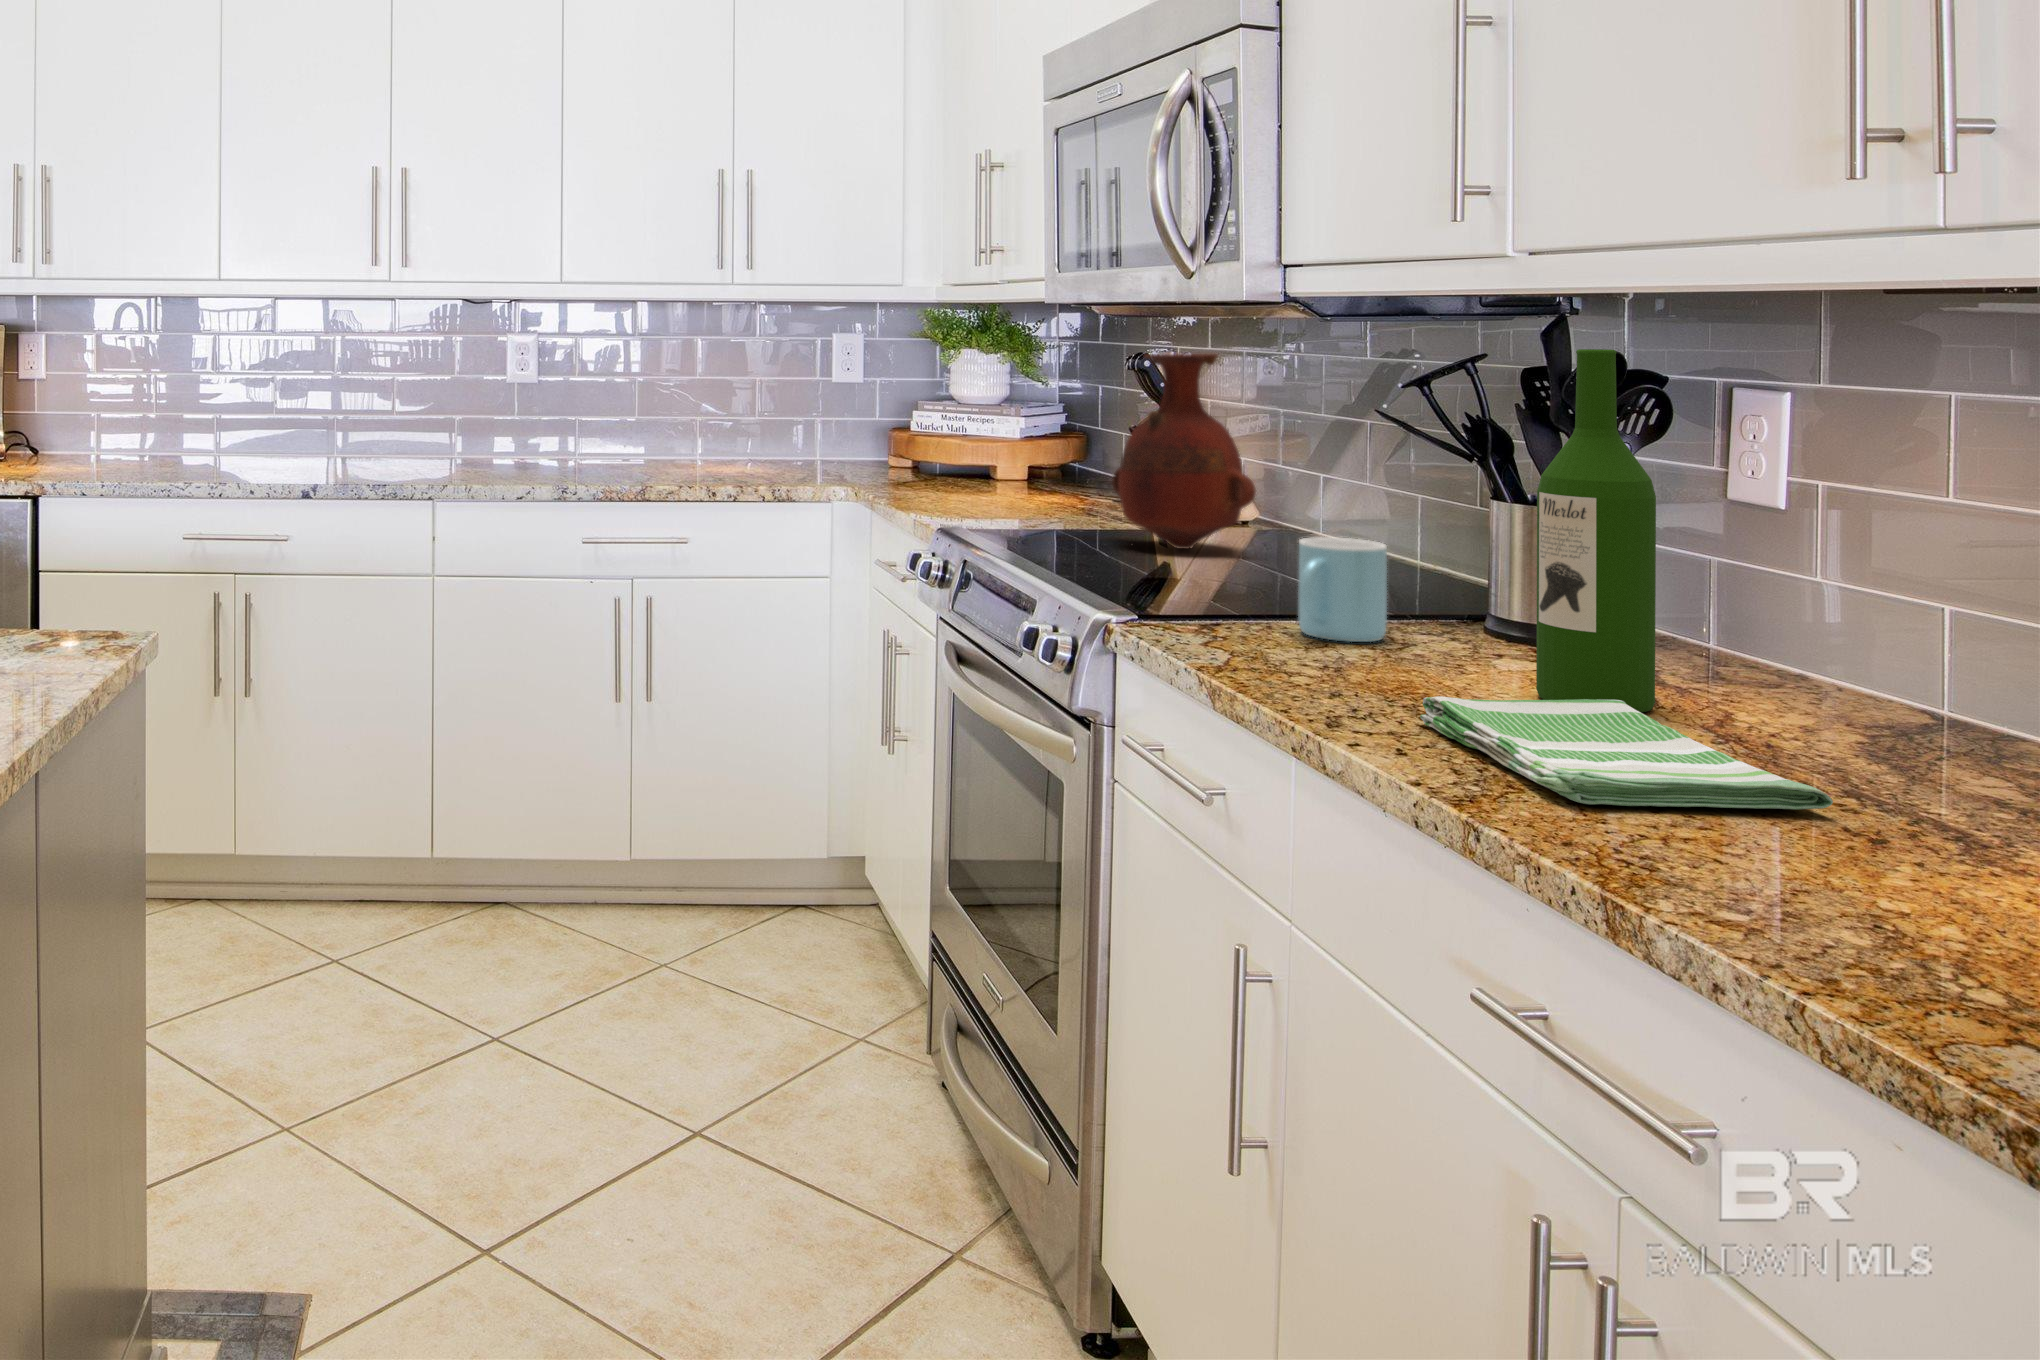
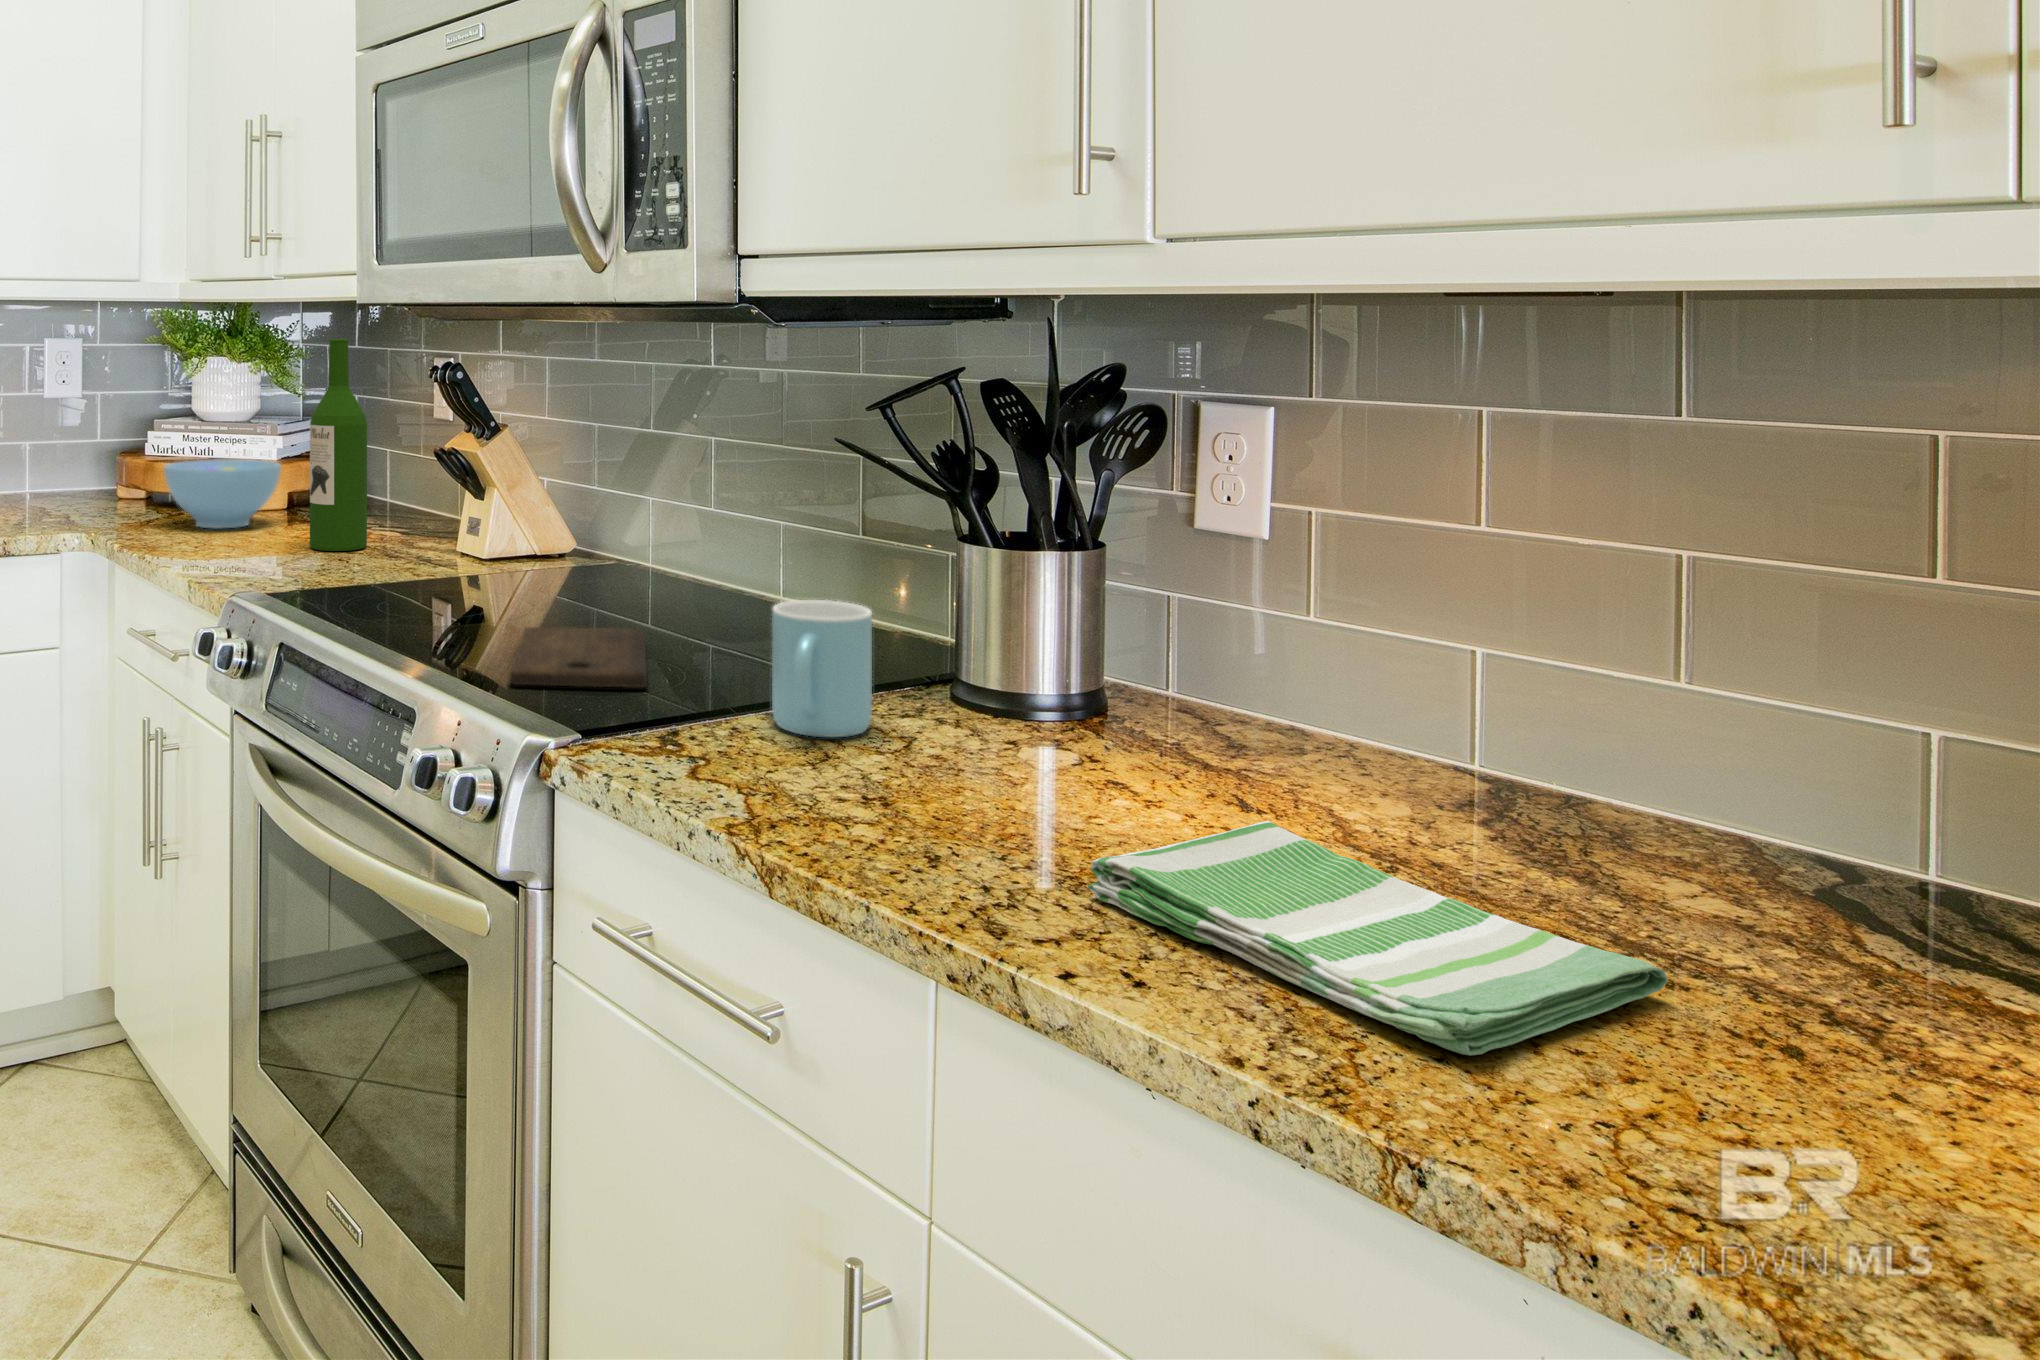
wine bottle: present [1536,349,1656,712] -> present [310,339,367,551]
vase: present [1112,354,1256,549] -> none [443,365,611,598]
bowl: none [912,435,1012,491] -> present [164,460,281,528]
cutting board: none [1106,561,1252,603] -> present [510,627,647,688]

